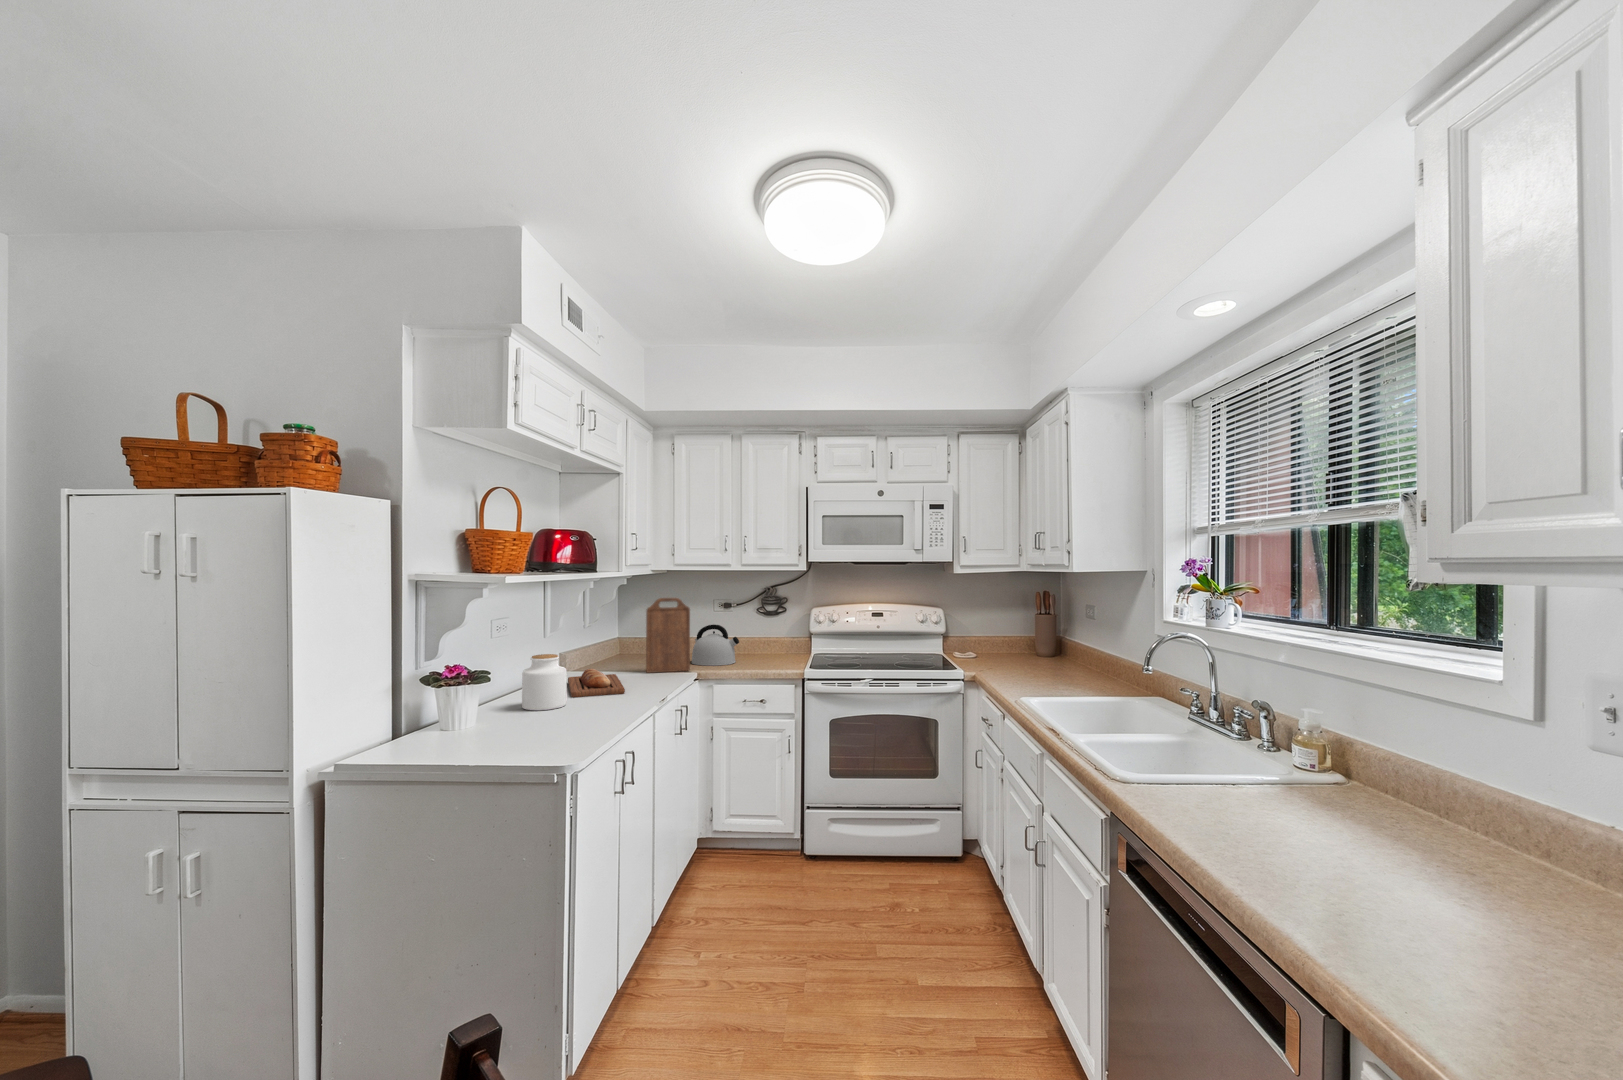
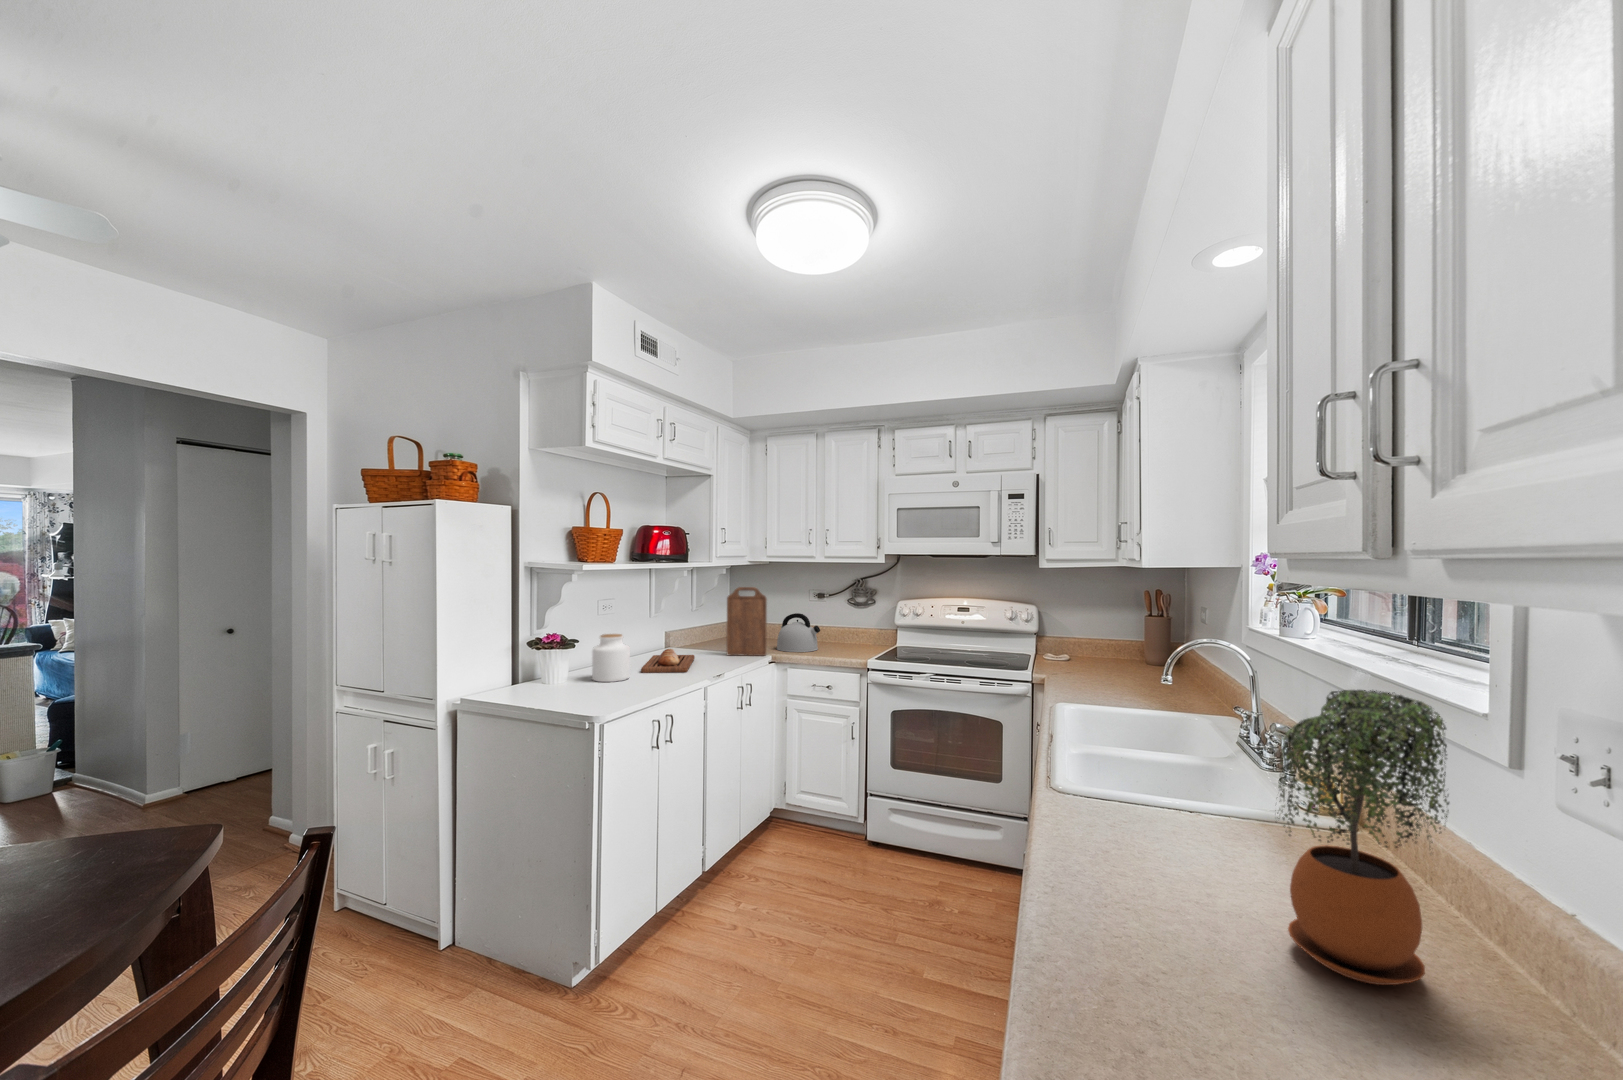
potted plant: none [1397,661,1540,893] -> present [1278,690,1449,985]

